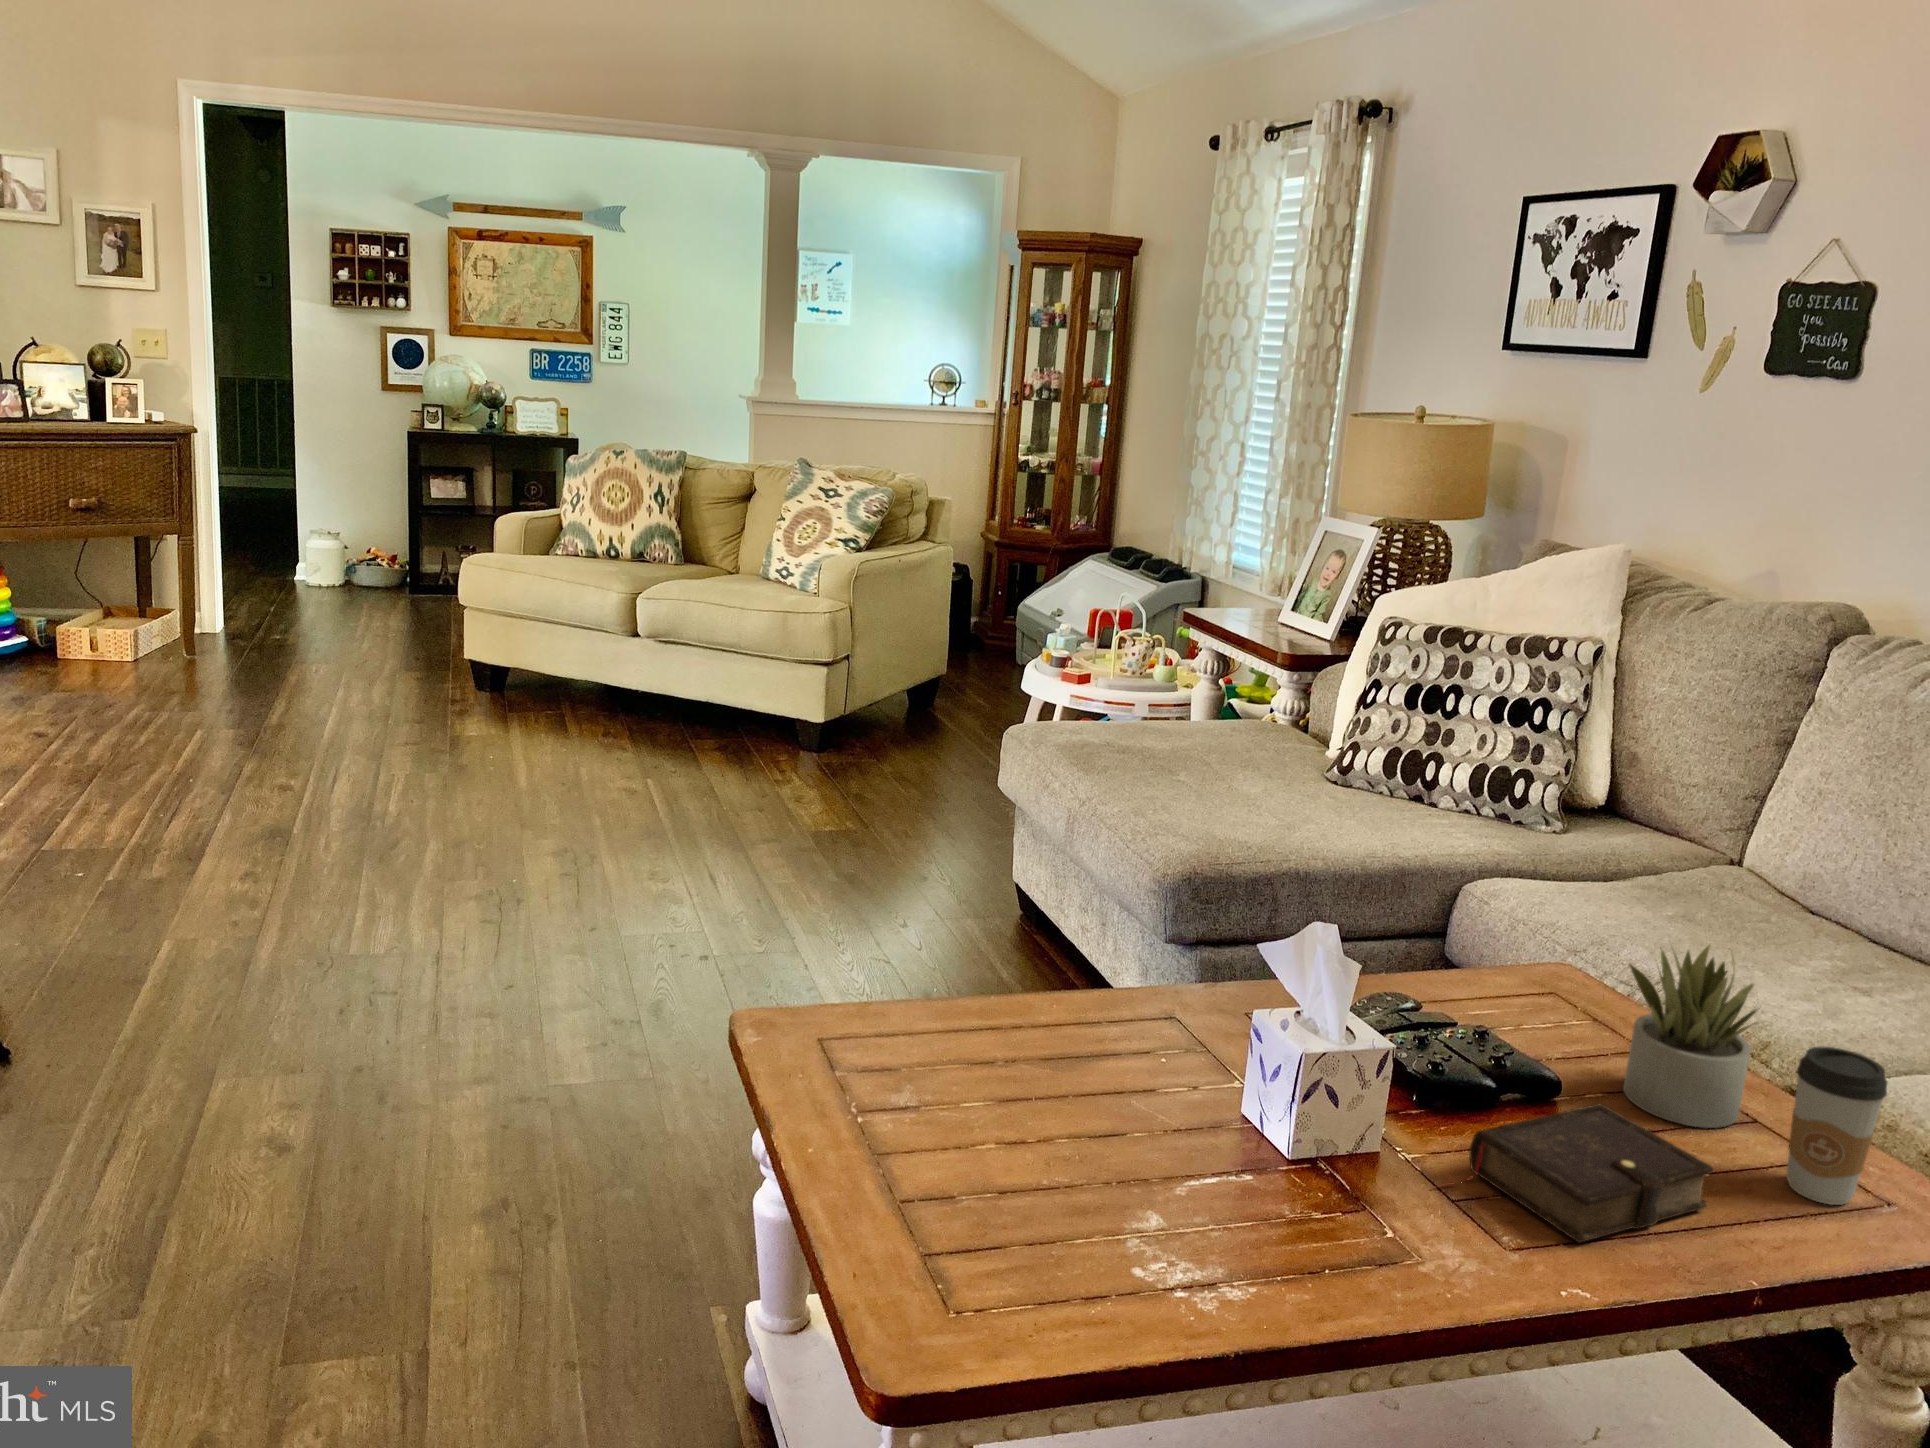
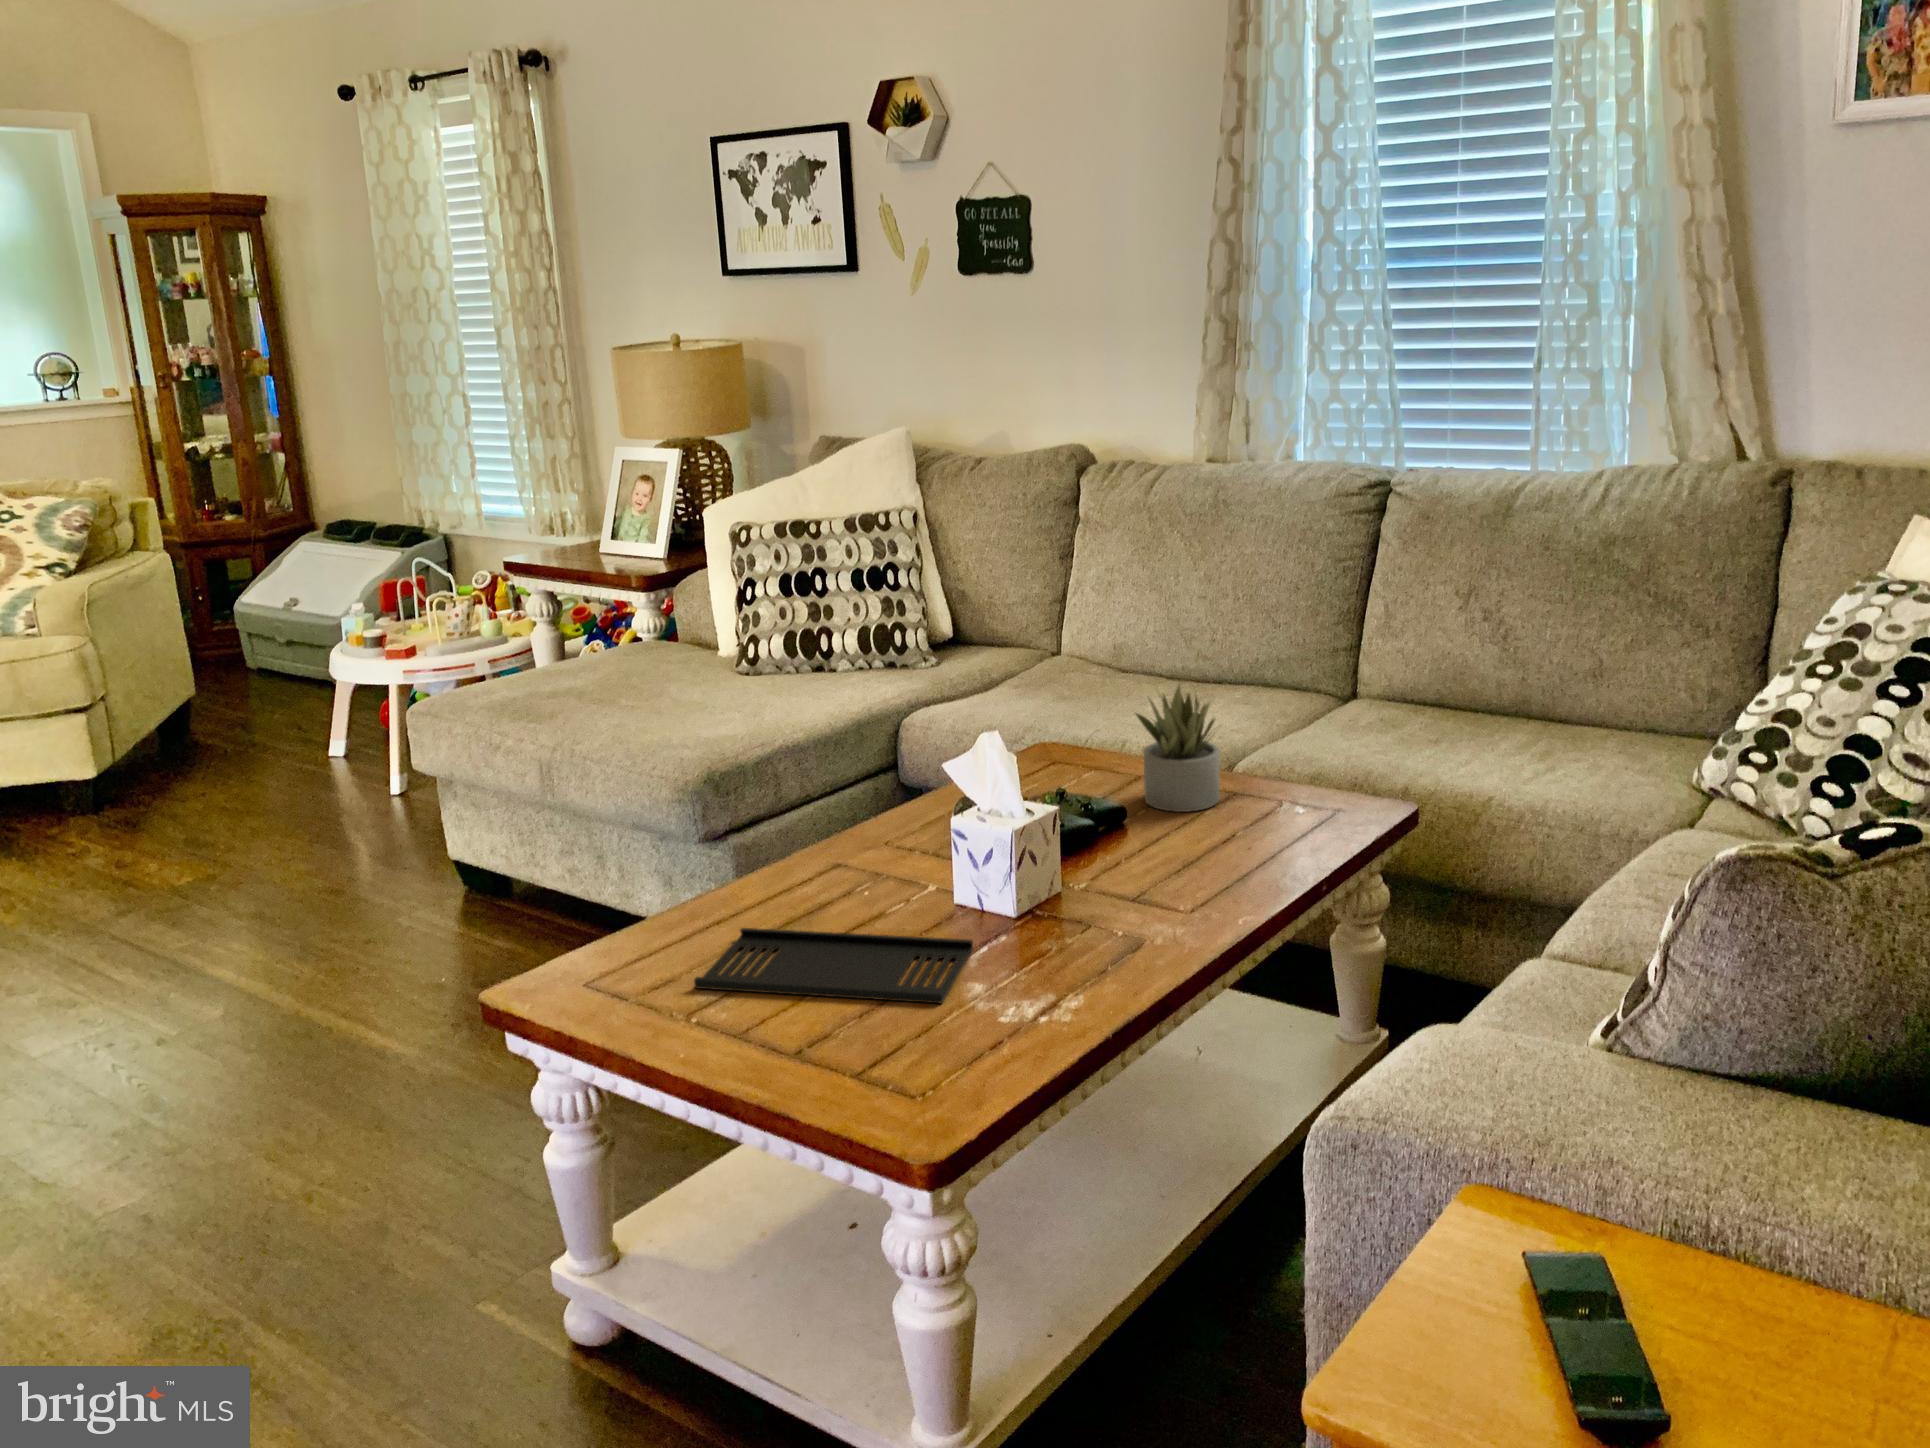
tray: none [900,1042,1209,1217] -> present [694,928,973,1004]
coffee cup: present [1786,1046,1887,1205] -> none [1266,721,1319,824]
book: present [1444,1104,1714,1243] -> none [1109,809,1254,900]

